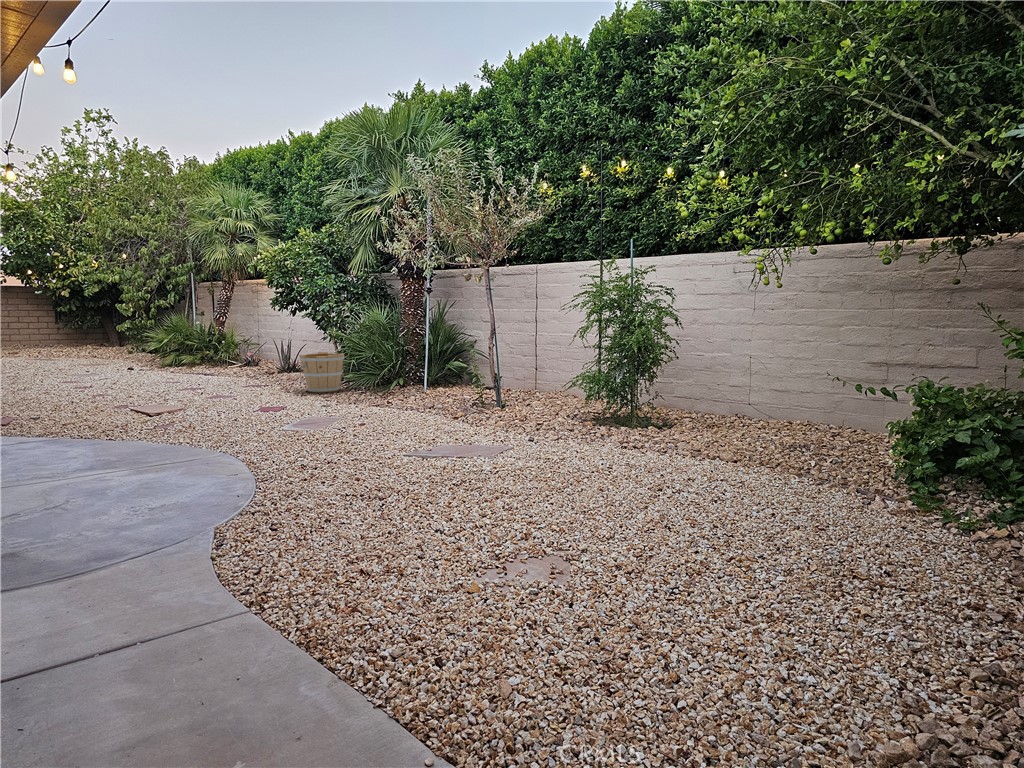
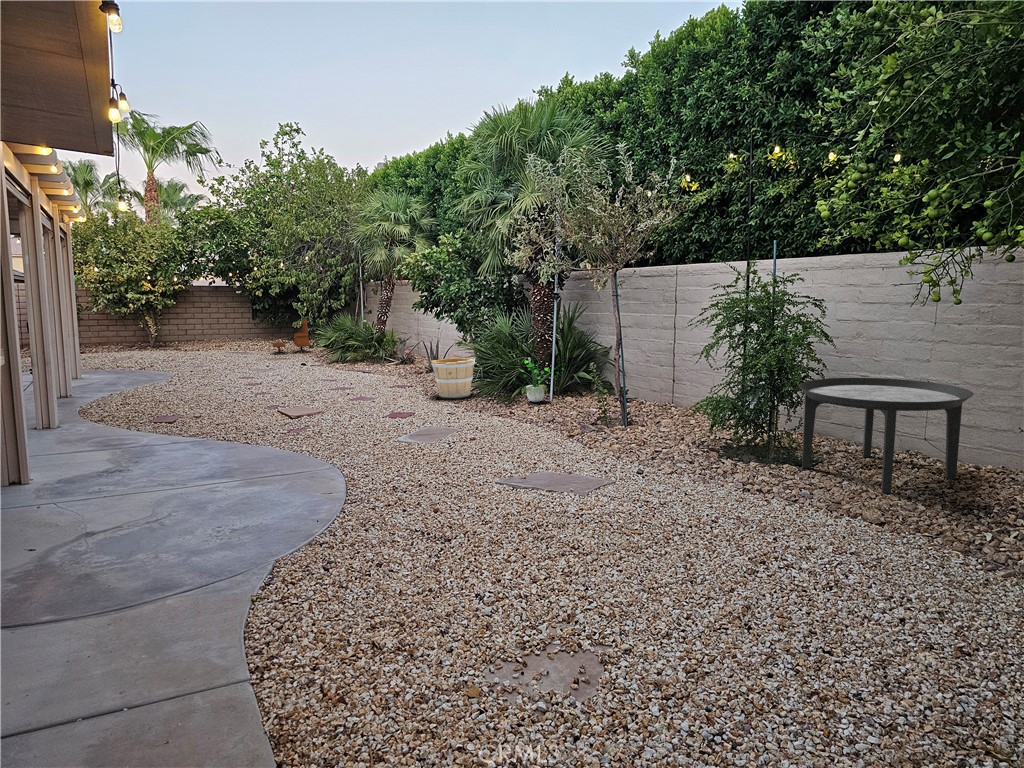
lounge chair: none [81,320,135,360] -> present [272,319,312,355]
potted plant: none [392,343,440,393] -> present [521,360,564,402]
round table: none [659,356,788,443] -> present [798,378,974,493]

